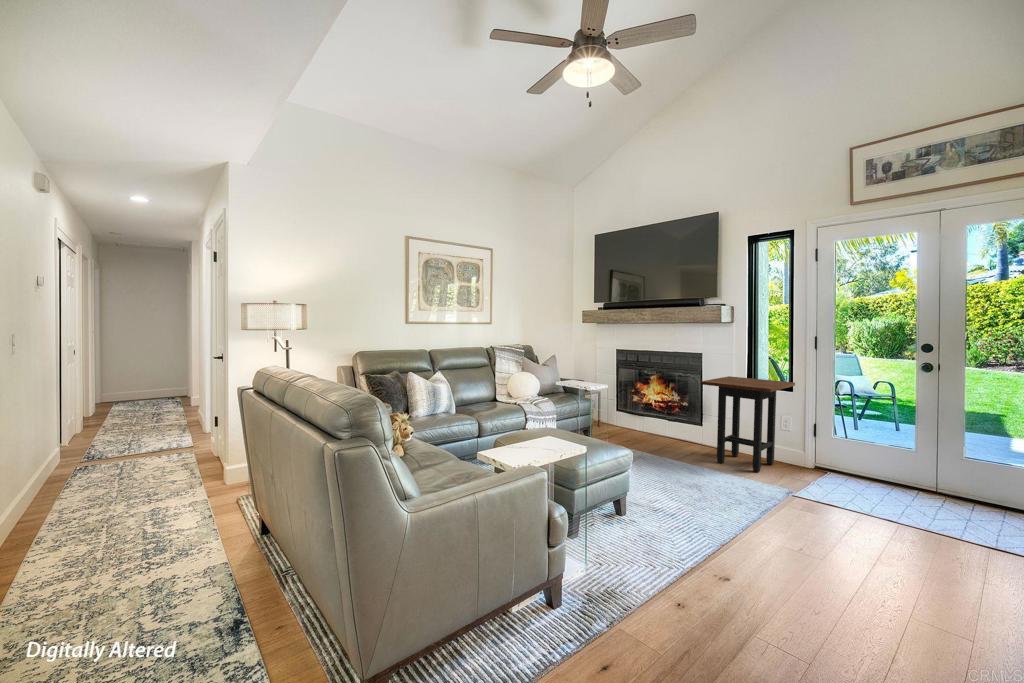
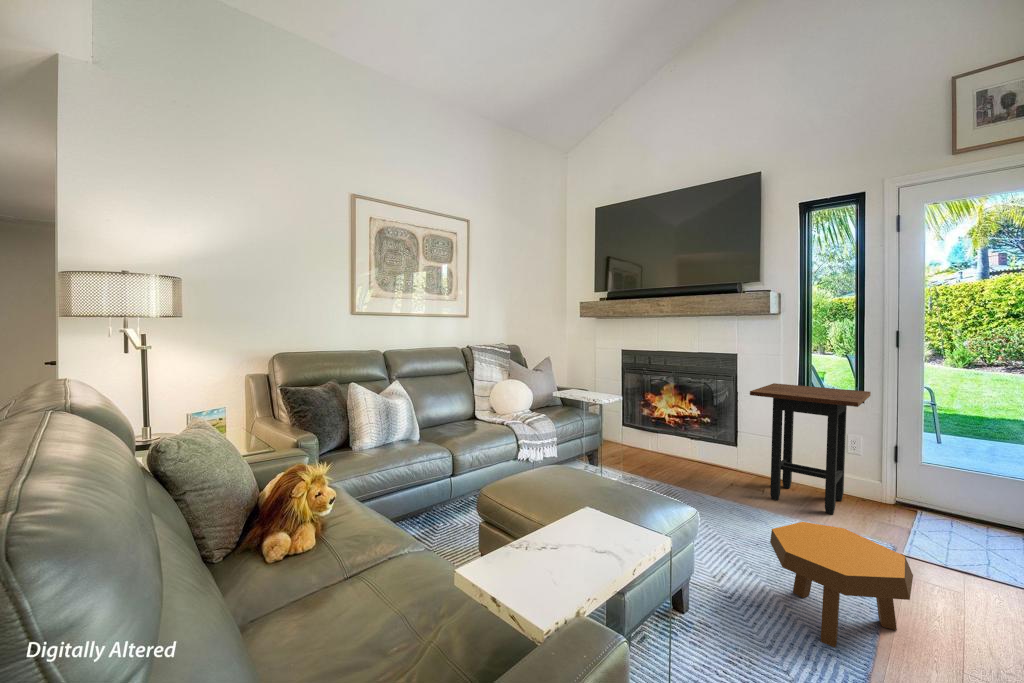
footstool: none [682,465,762,531] -> present [770,522,913,647]

